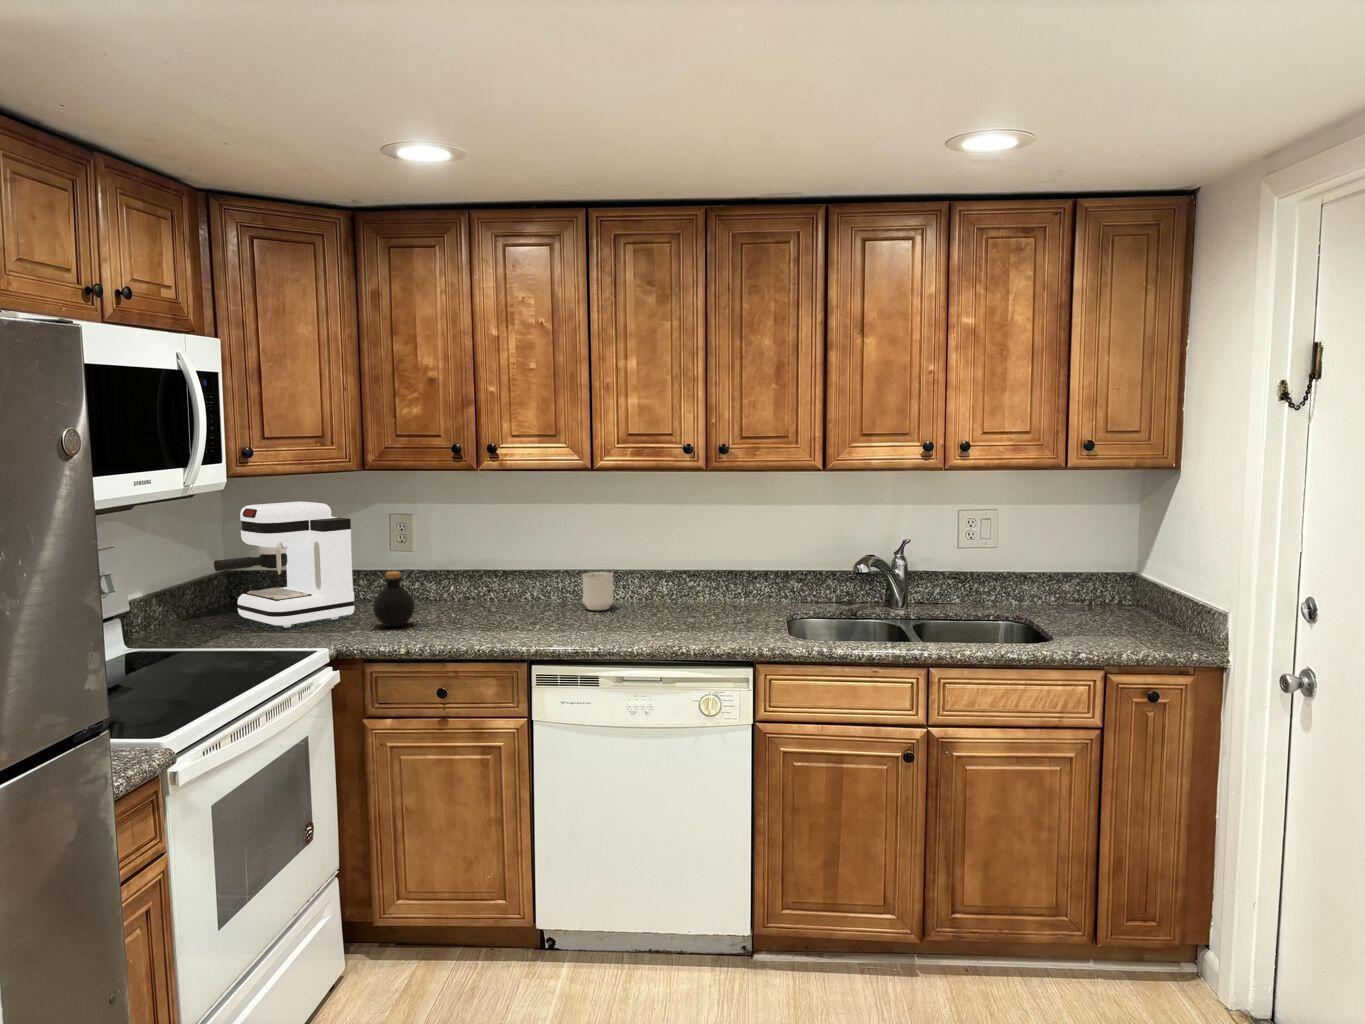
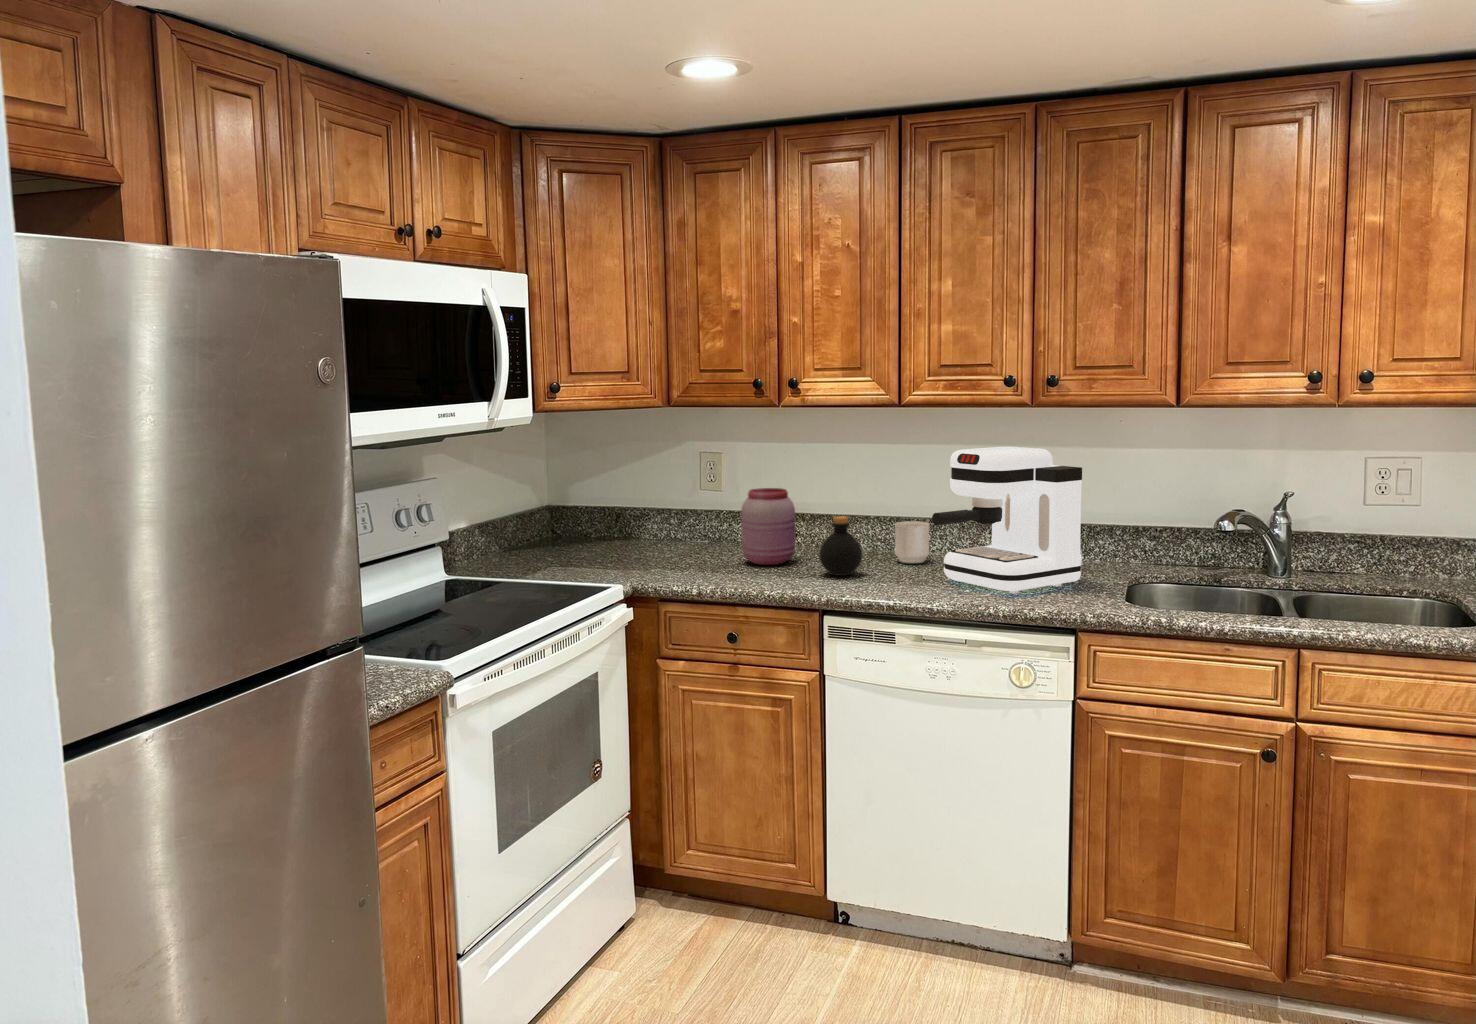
coffee maker: present [214,502,354,628] -> present [932,447,1082,594]
jar: none [438,545,491,618] -> present [741,488,796,565]
bottle: present [373,571,415,627] -> present [819,516,862,576]

